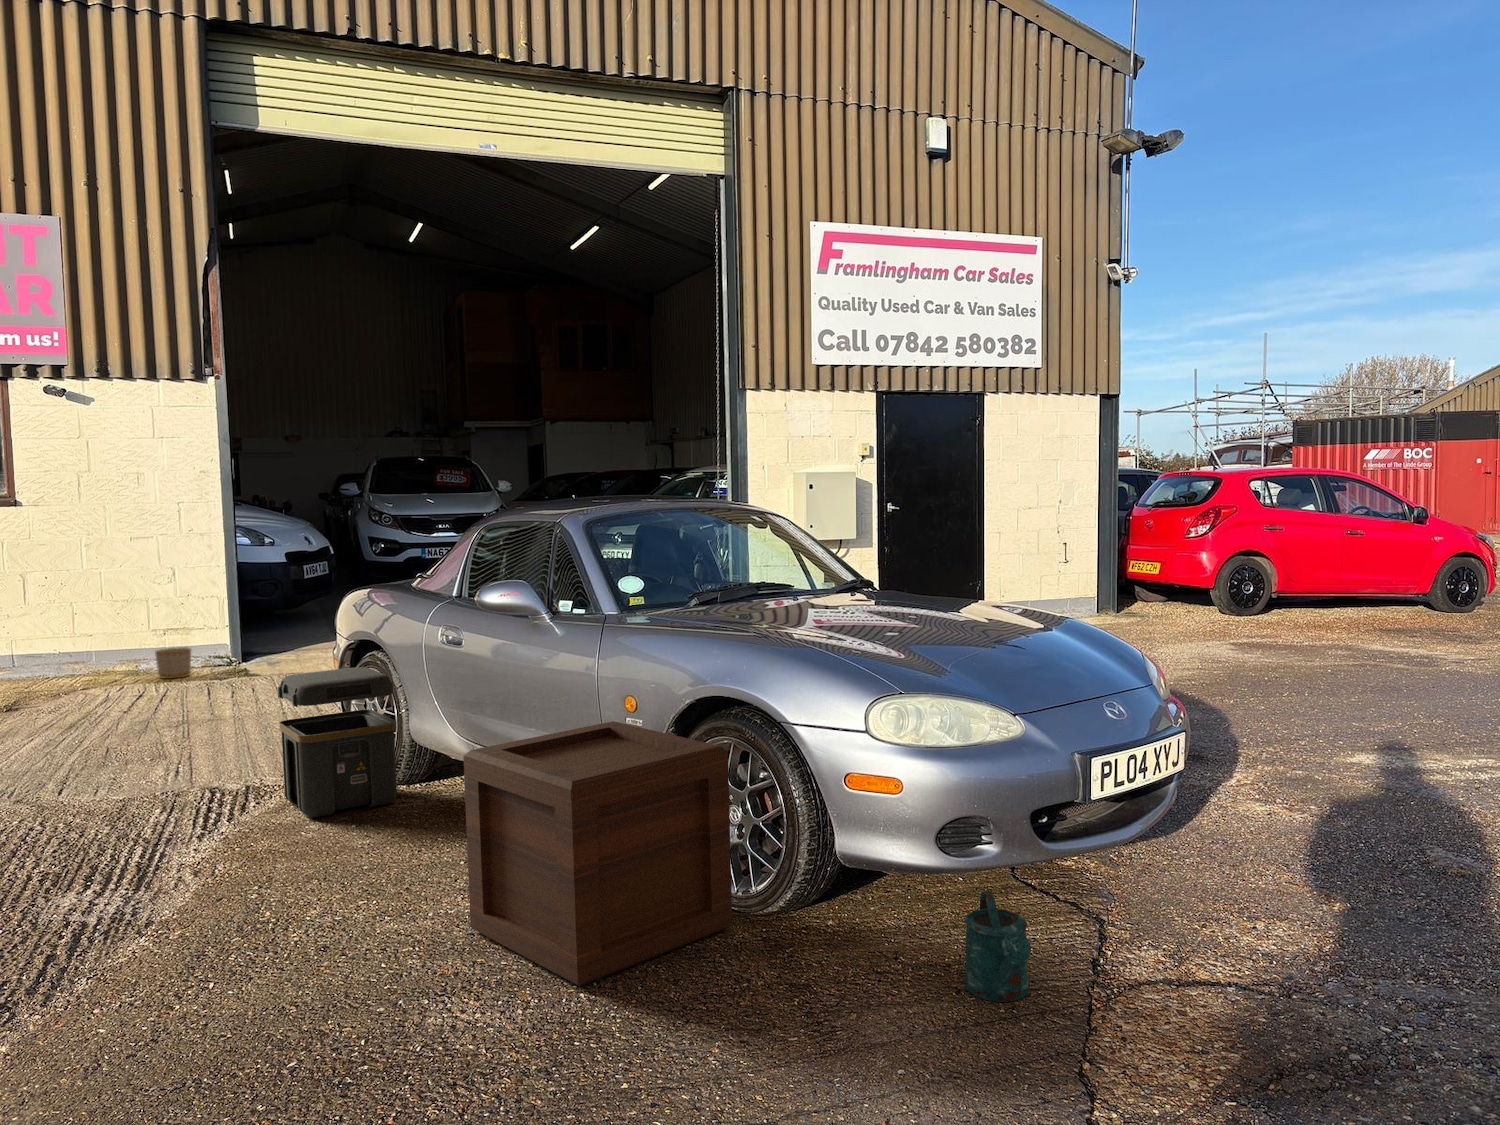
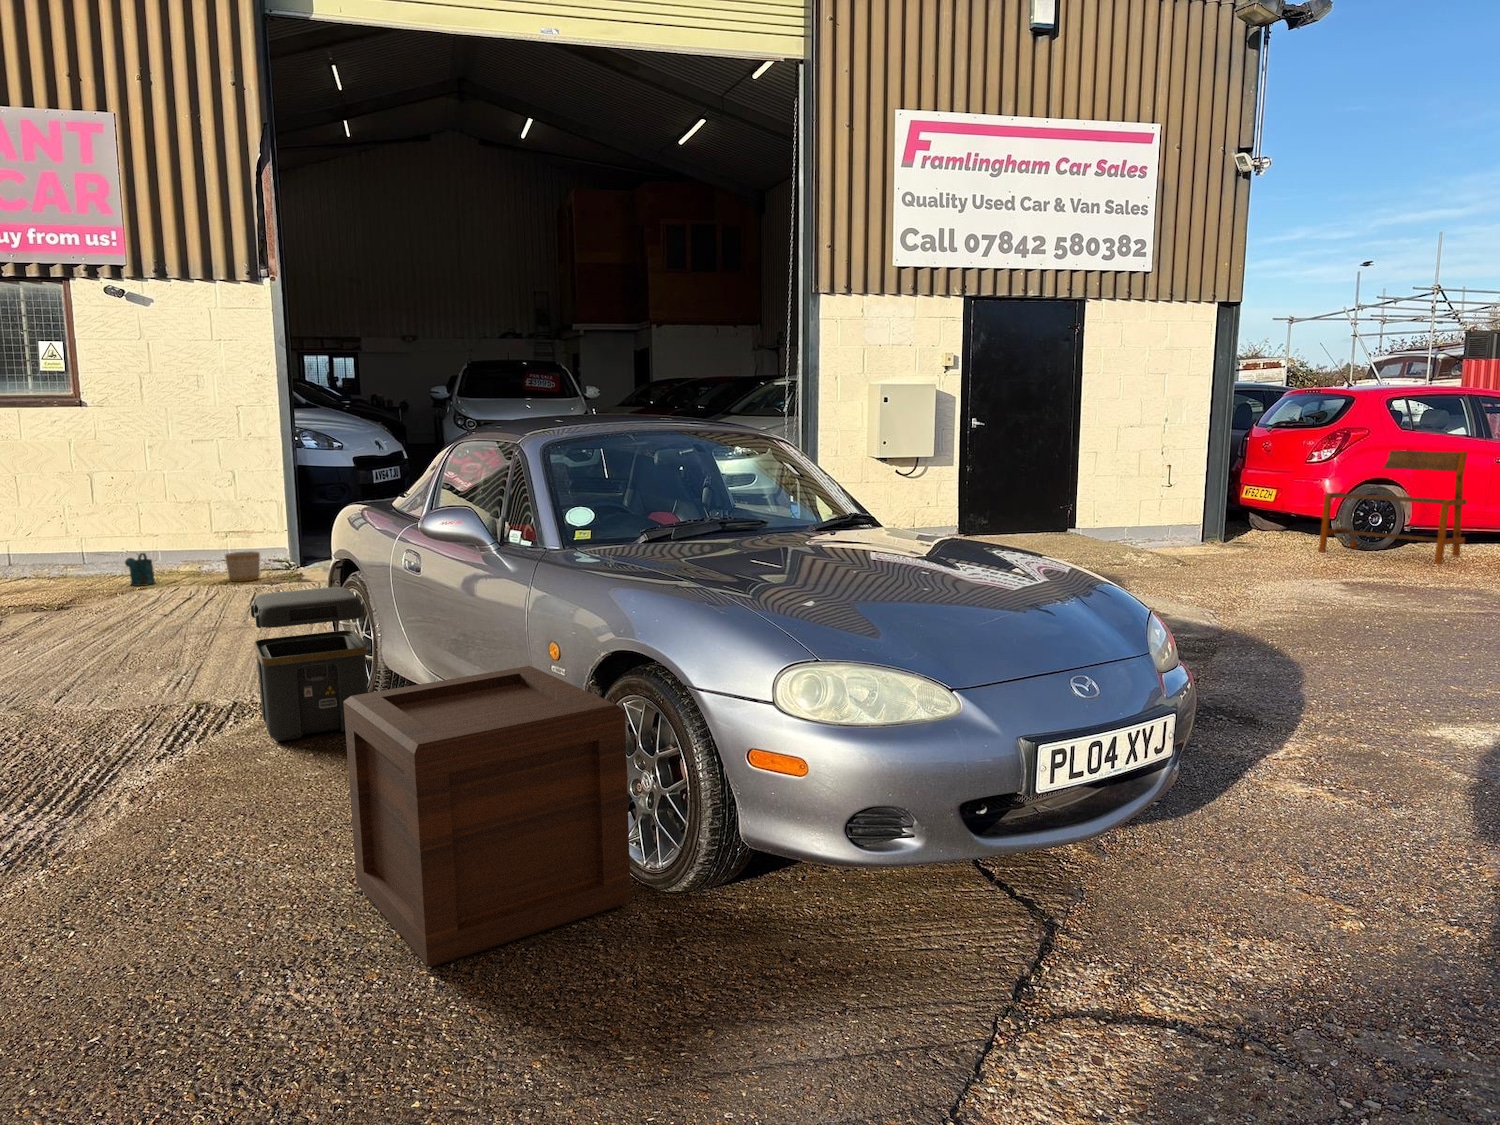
bench: none [1205,526,1330,628] -> present [1319,450,1467,564]
watering can: present [965,891,1031,1002] -> present [125,553,155,586]

